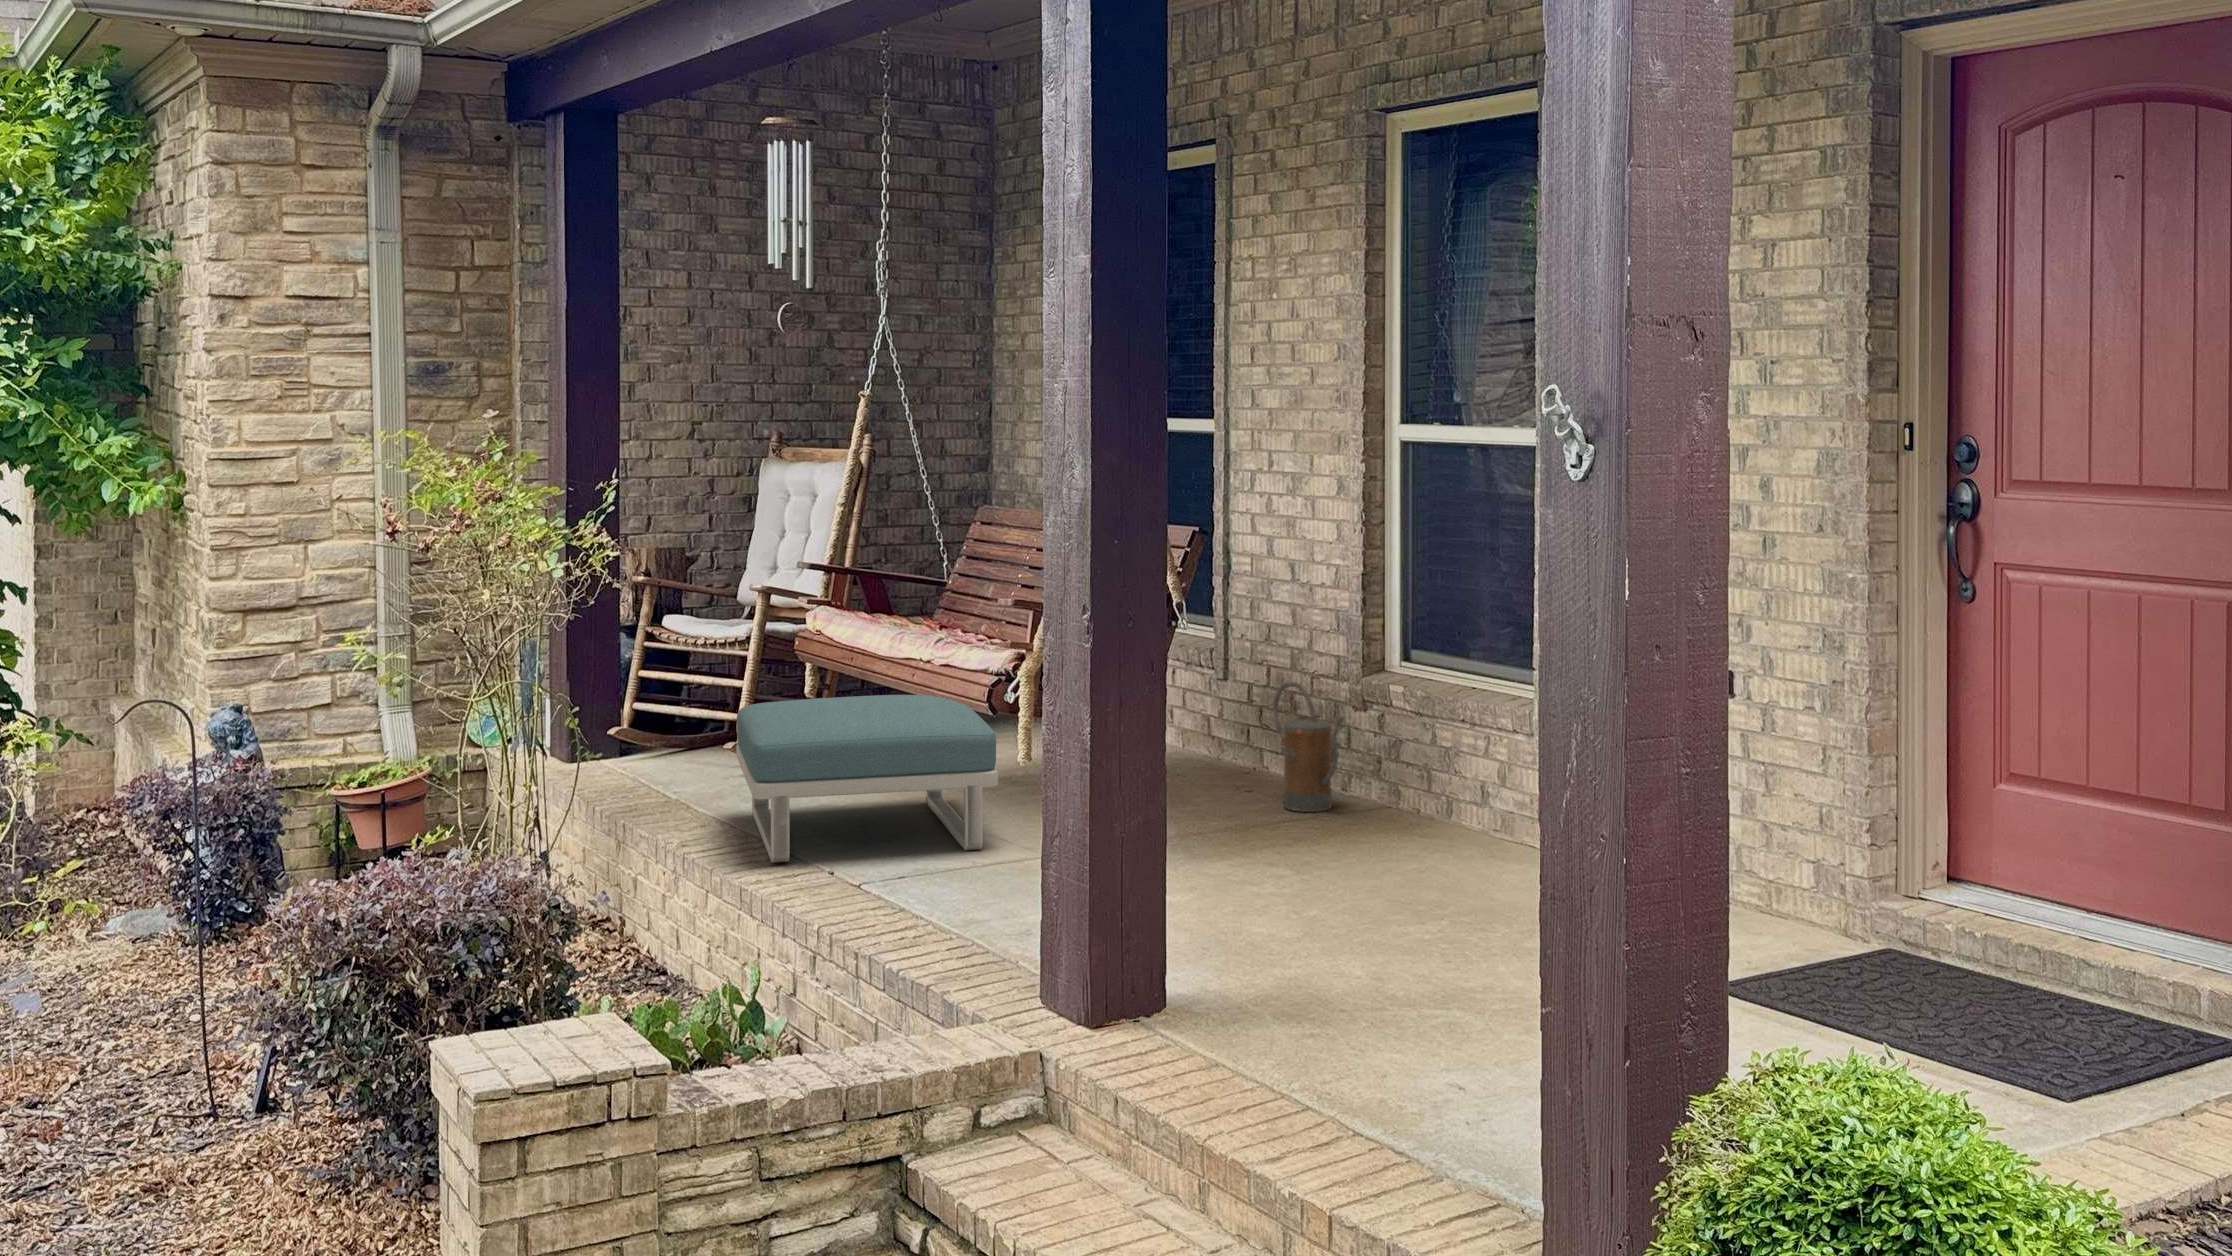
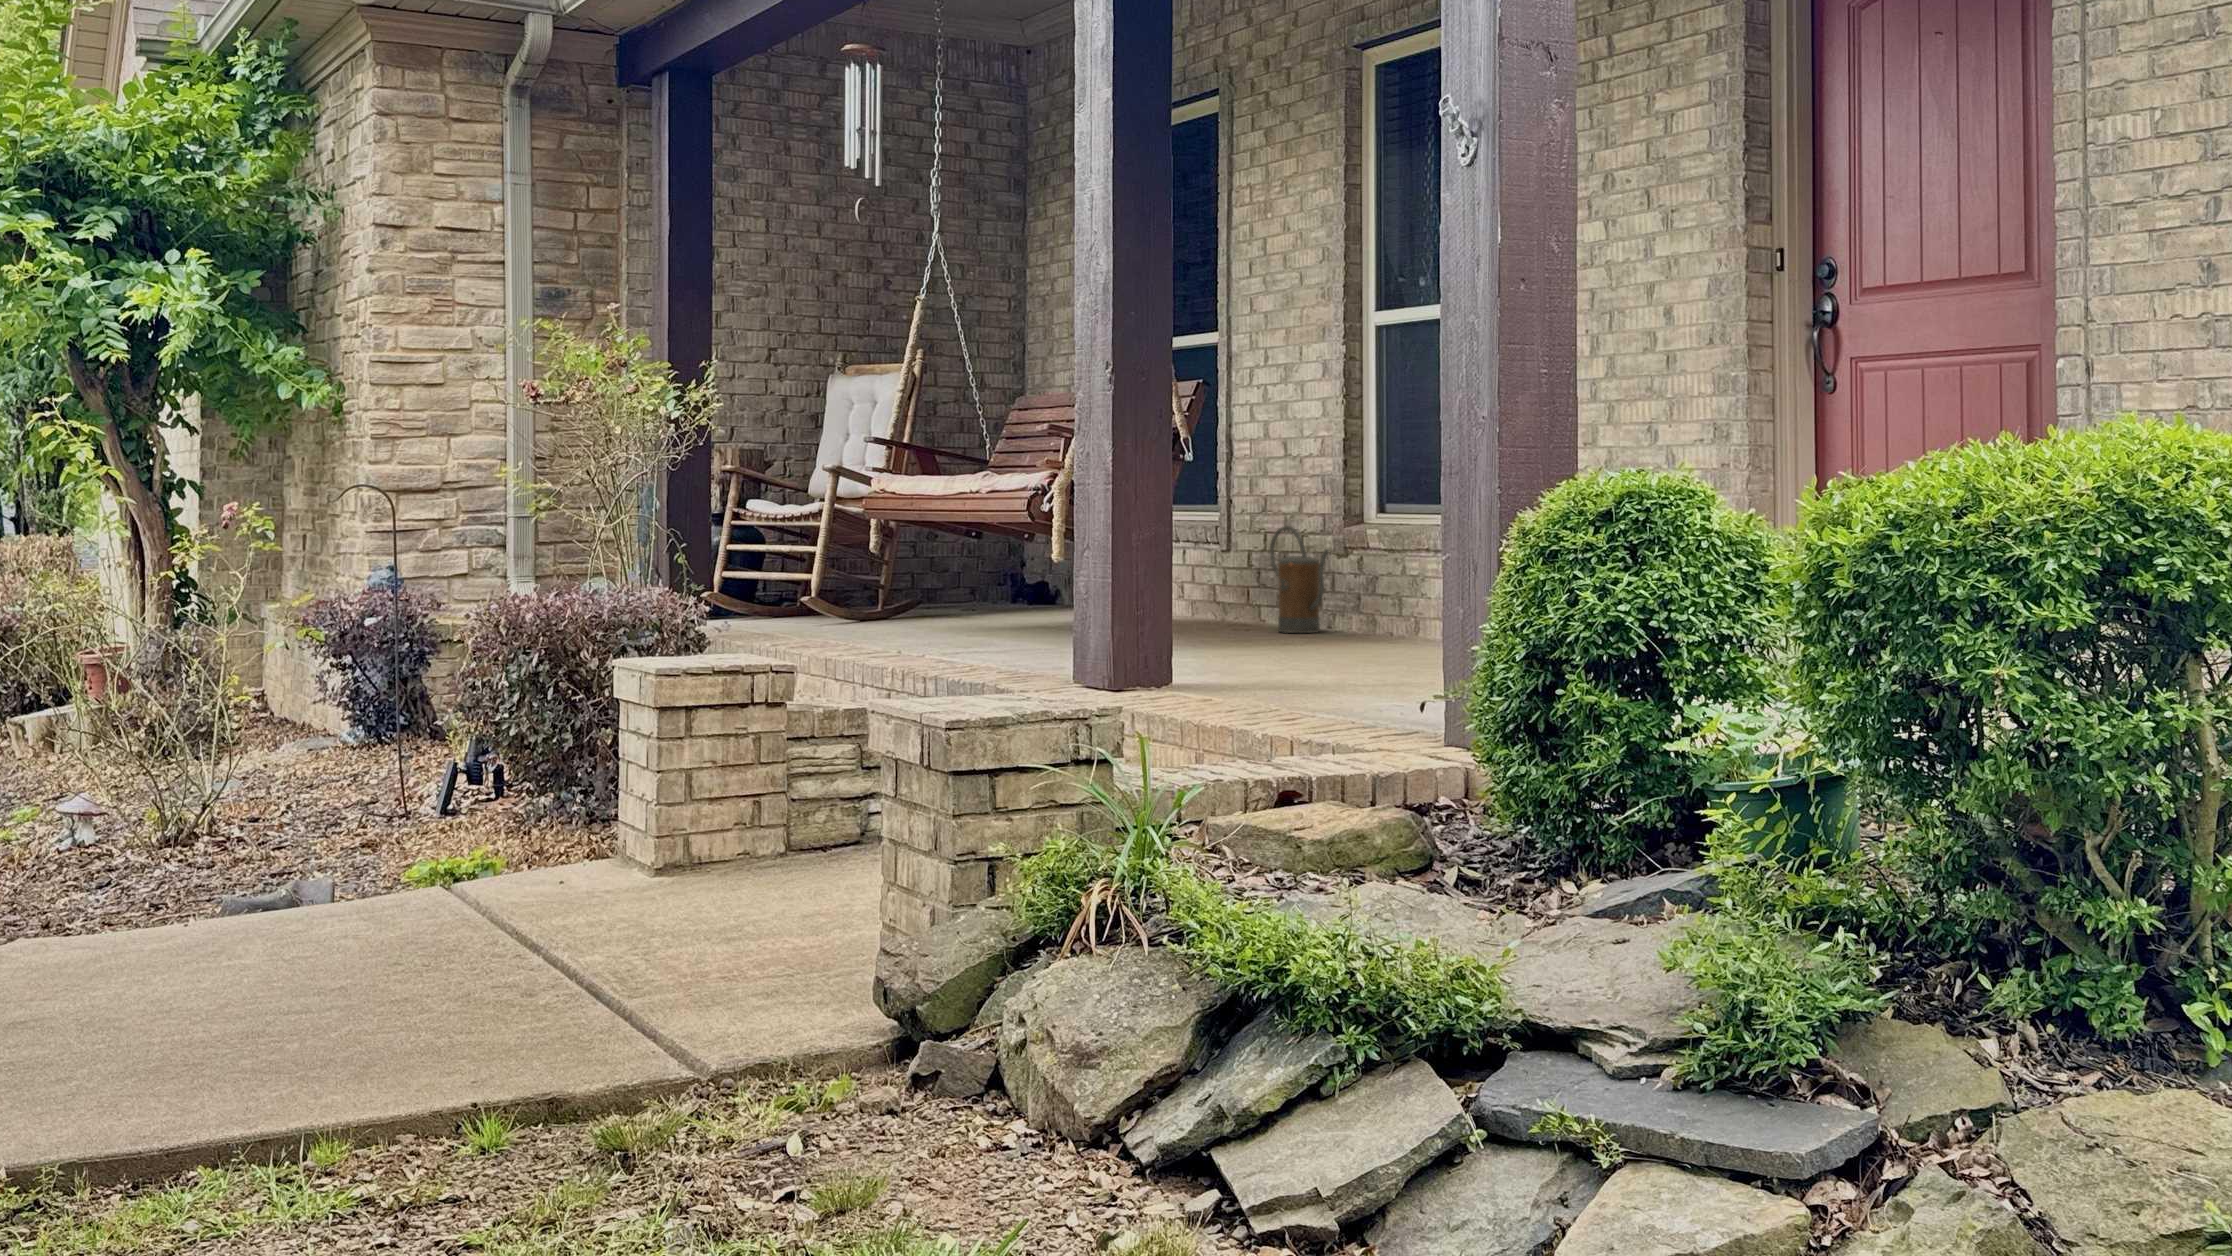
footstool: present [736,695,998,863] -> none [813,535,1034,650]

